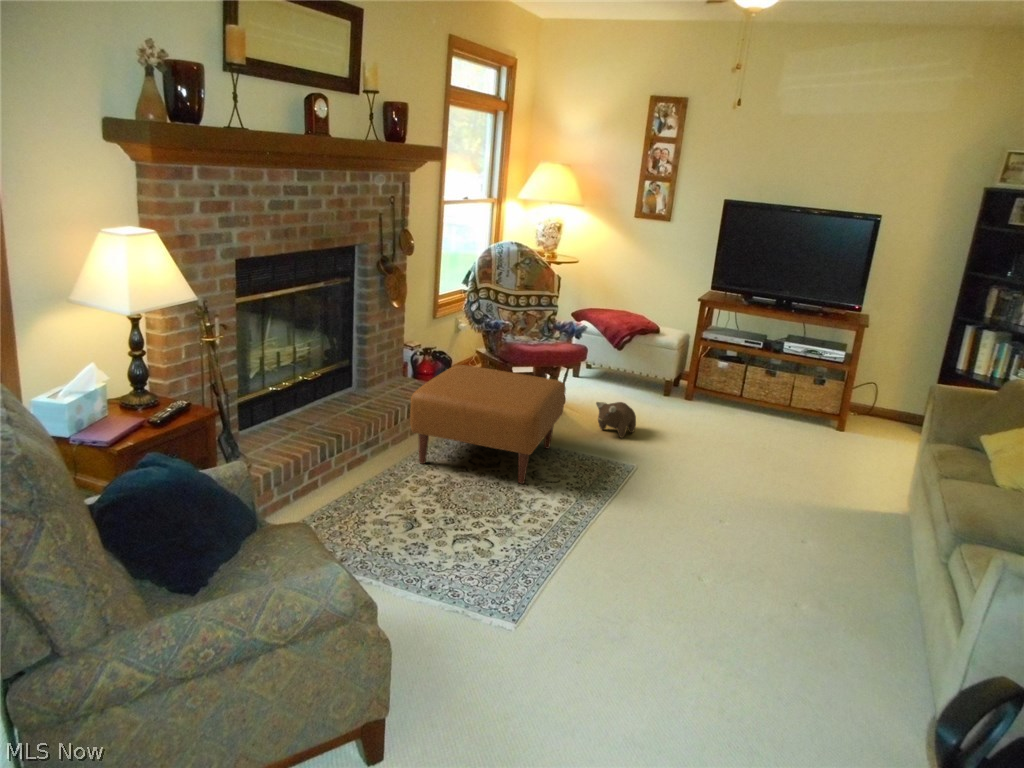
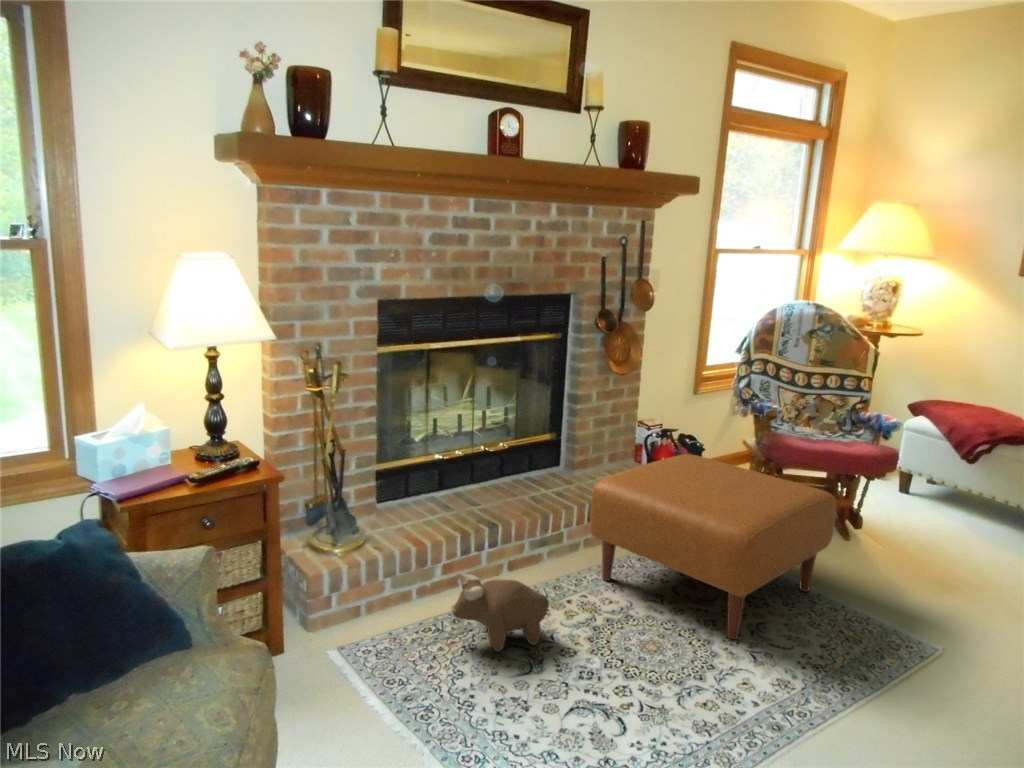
plush toy: present [596,402,636,438] -> present [450,573,549,652]

